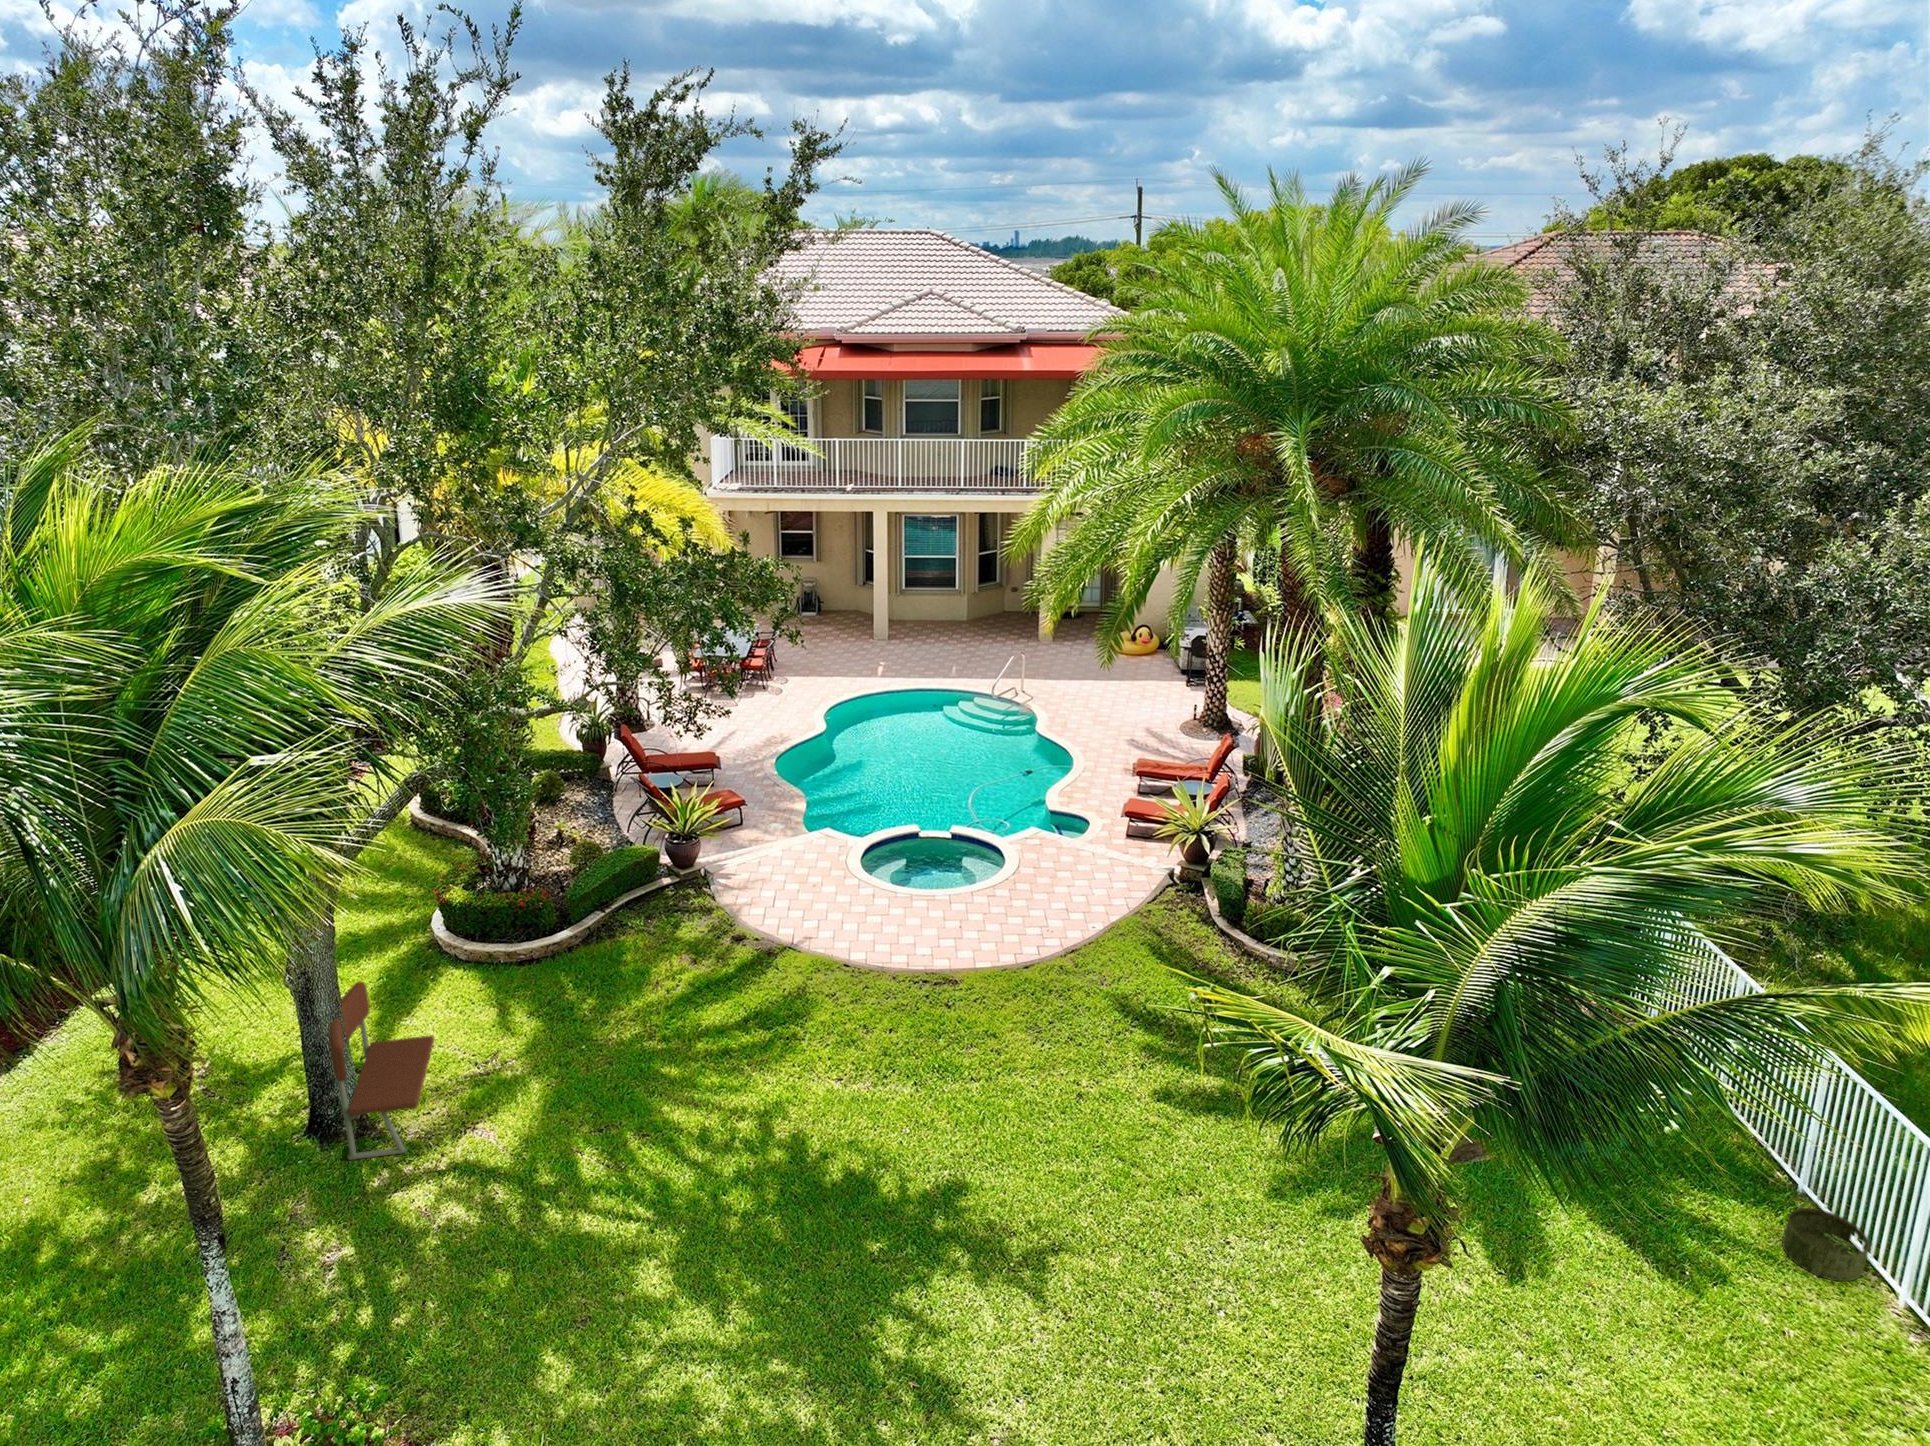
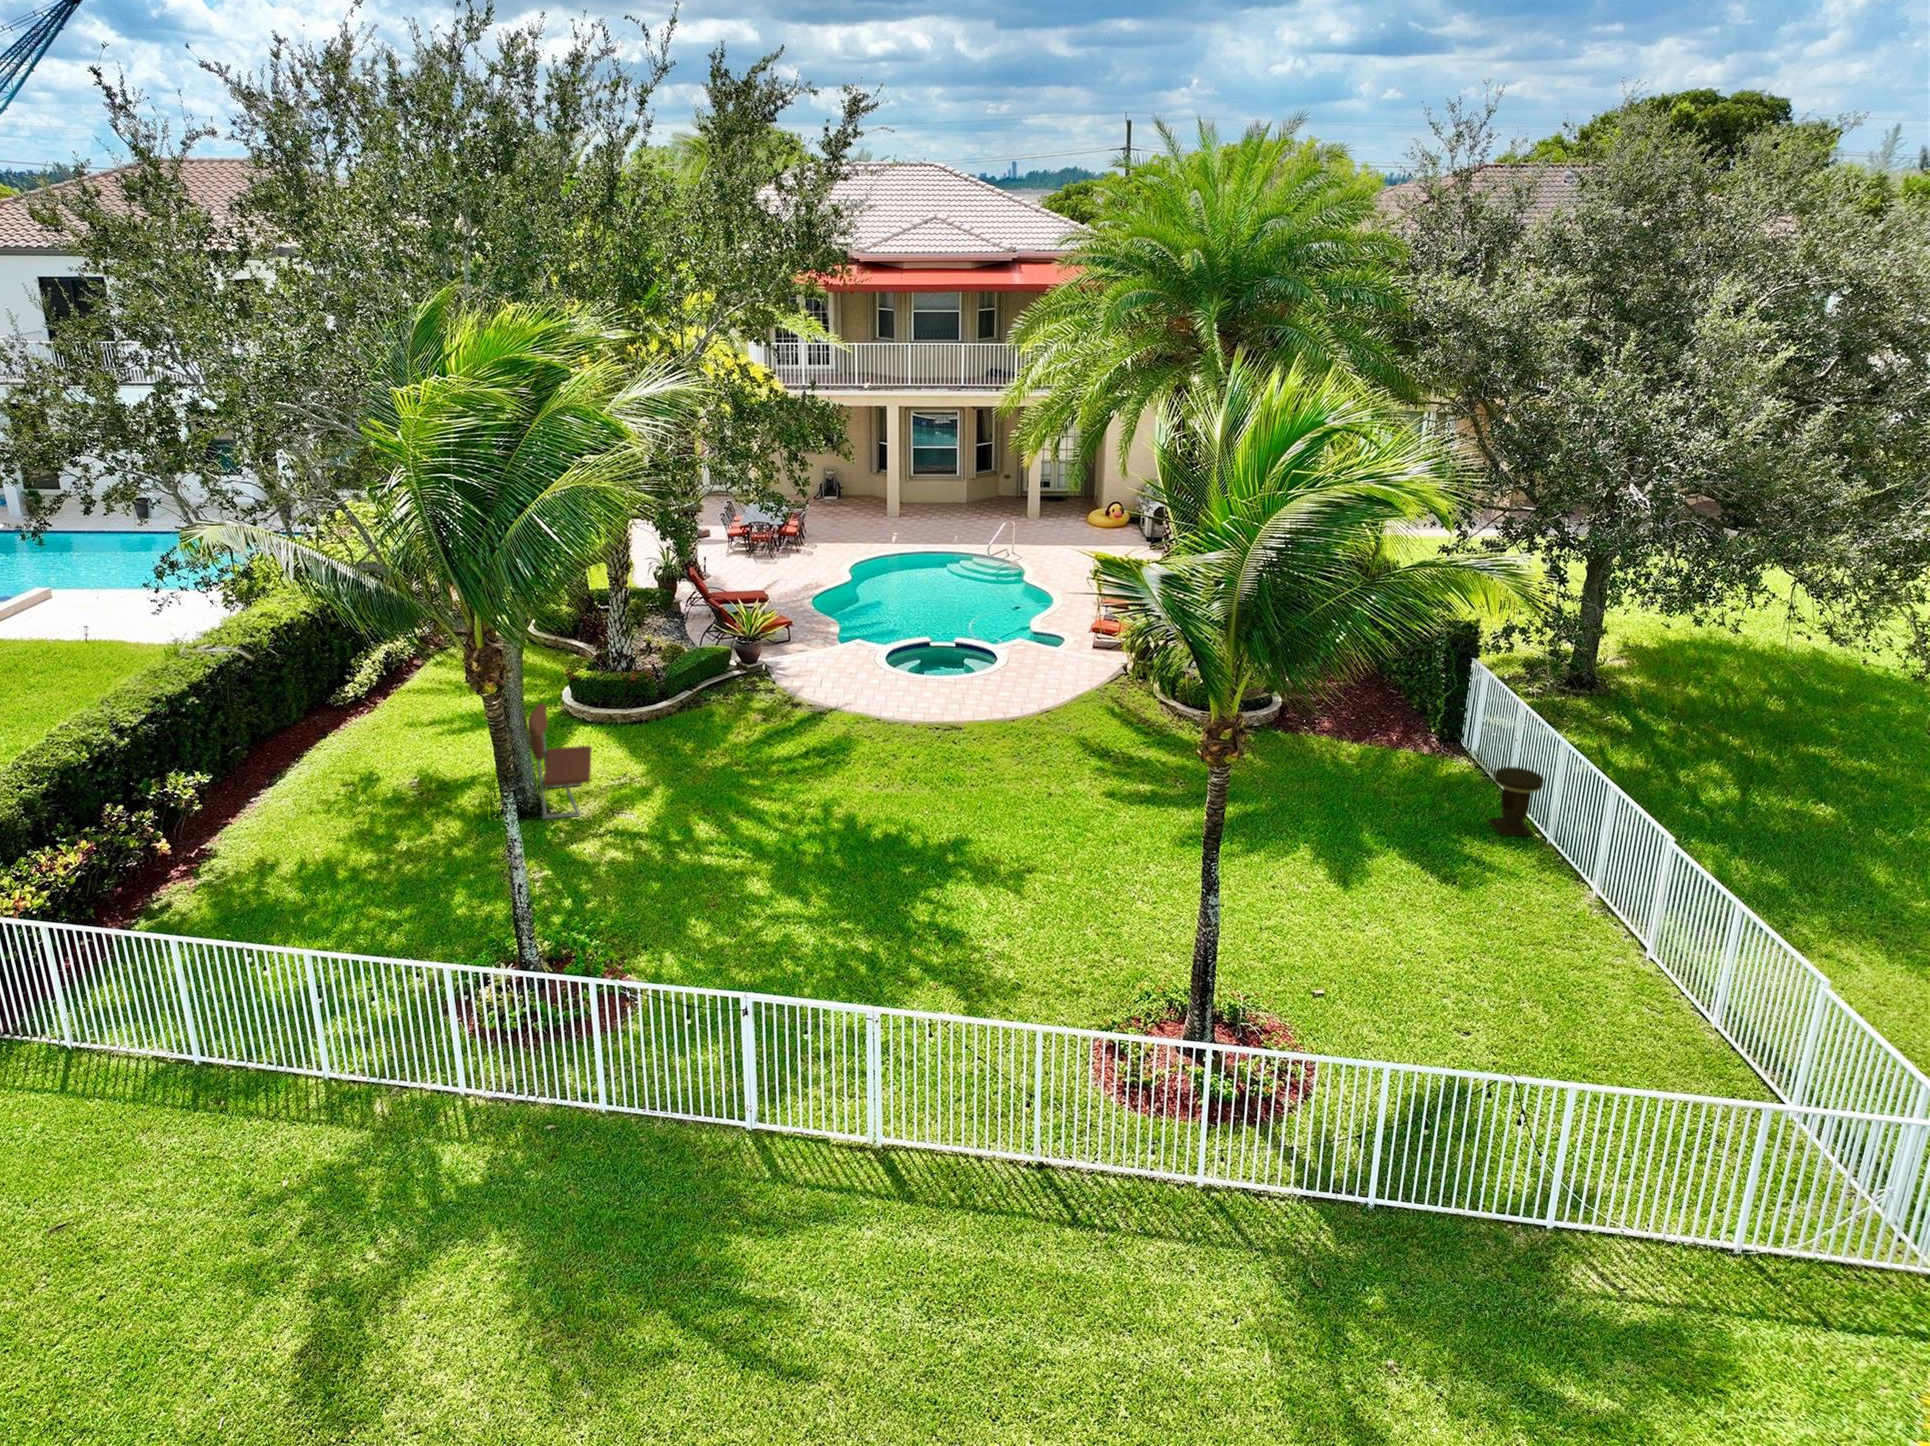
side table: none [1721,1092,1815,1200] -> present [1489,767,1544,836]
basket: present [1782,1203,1870,1281] -> none [1515,827,1568,872]

